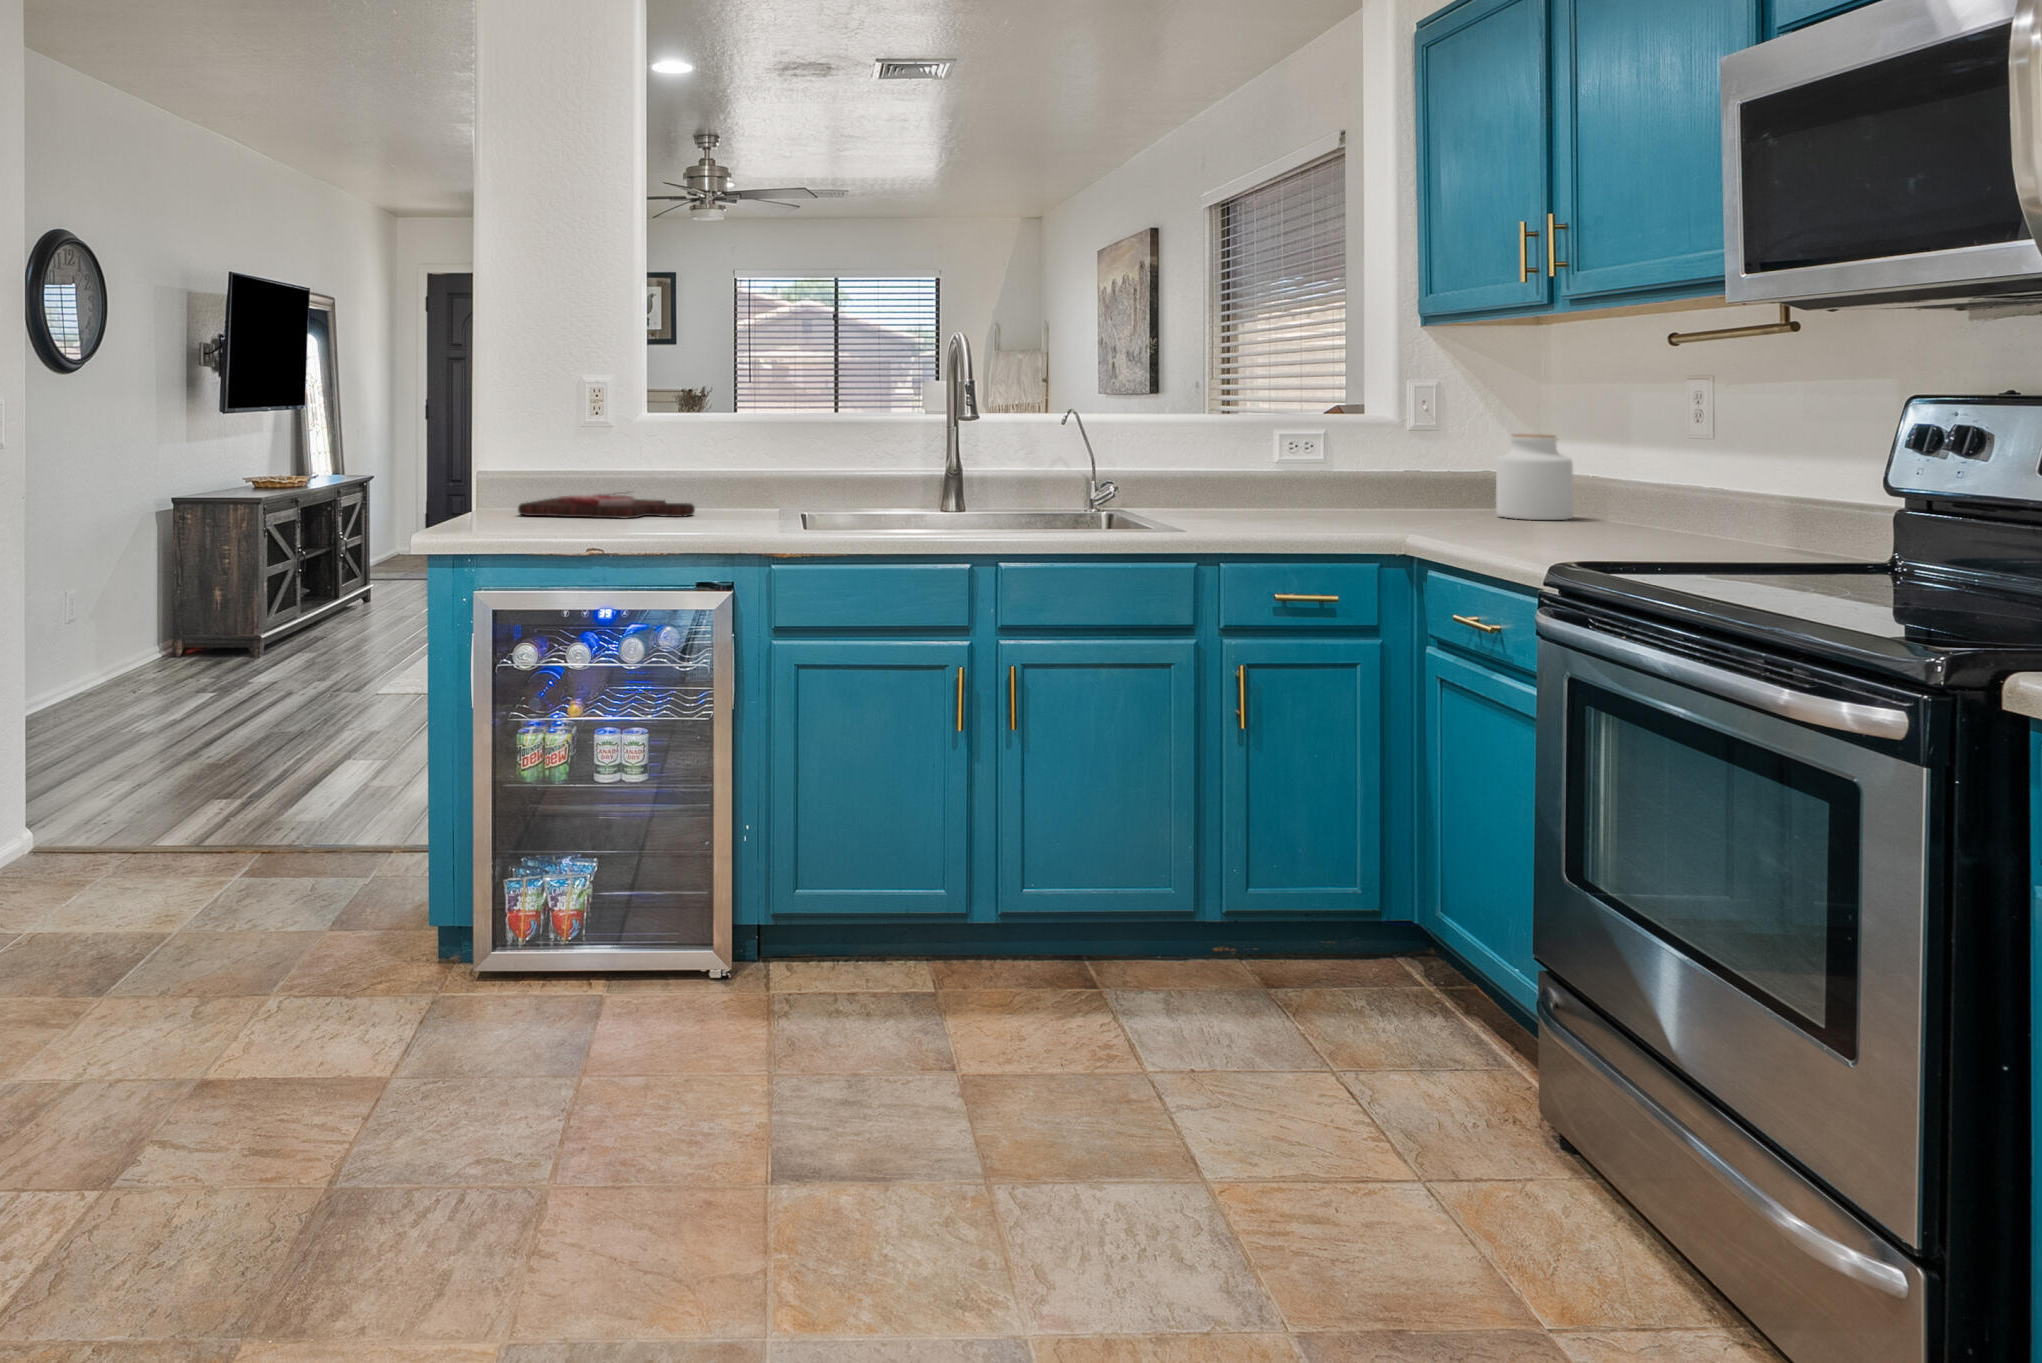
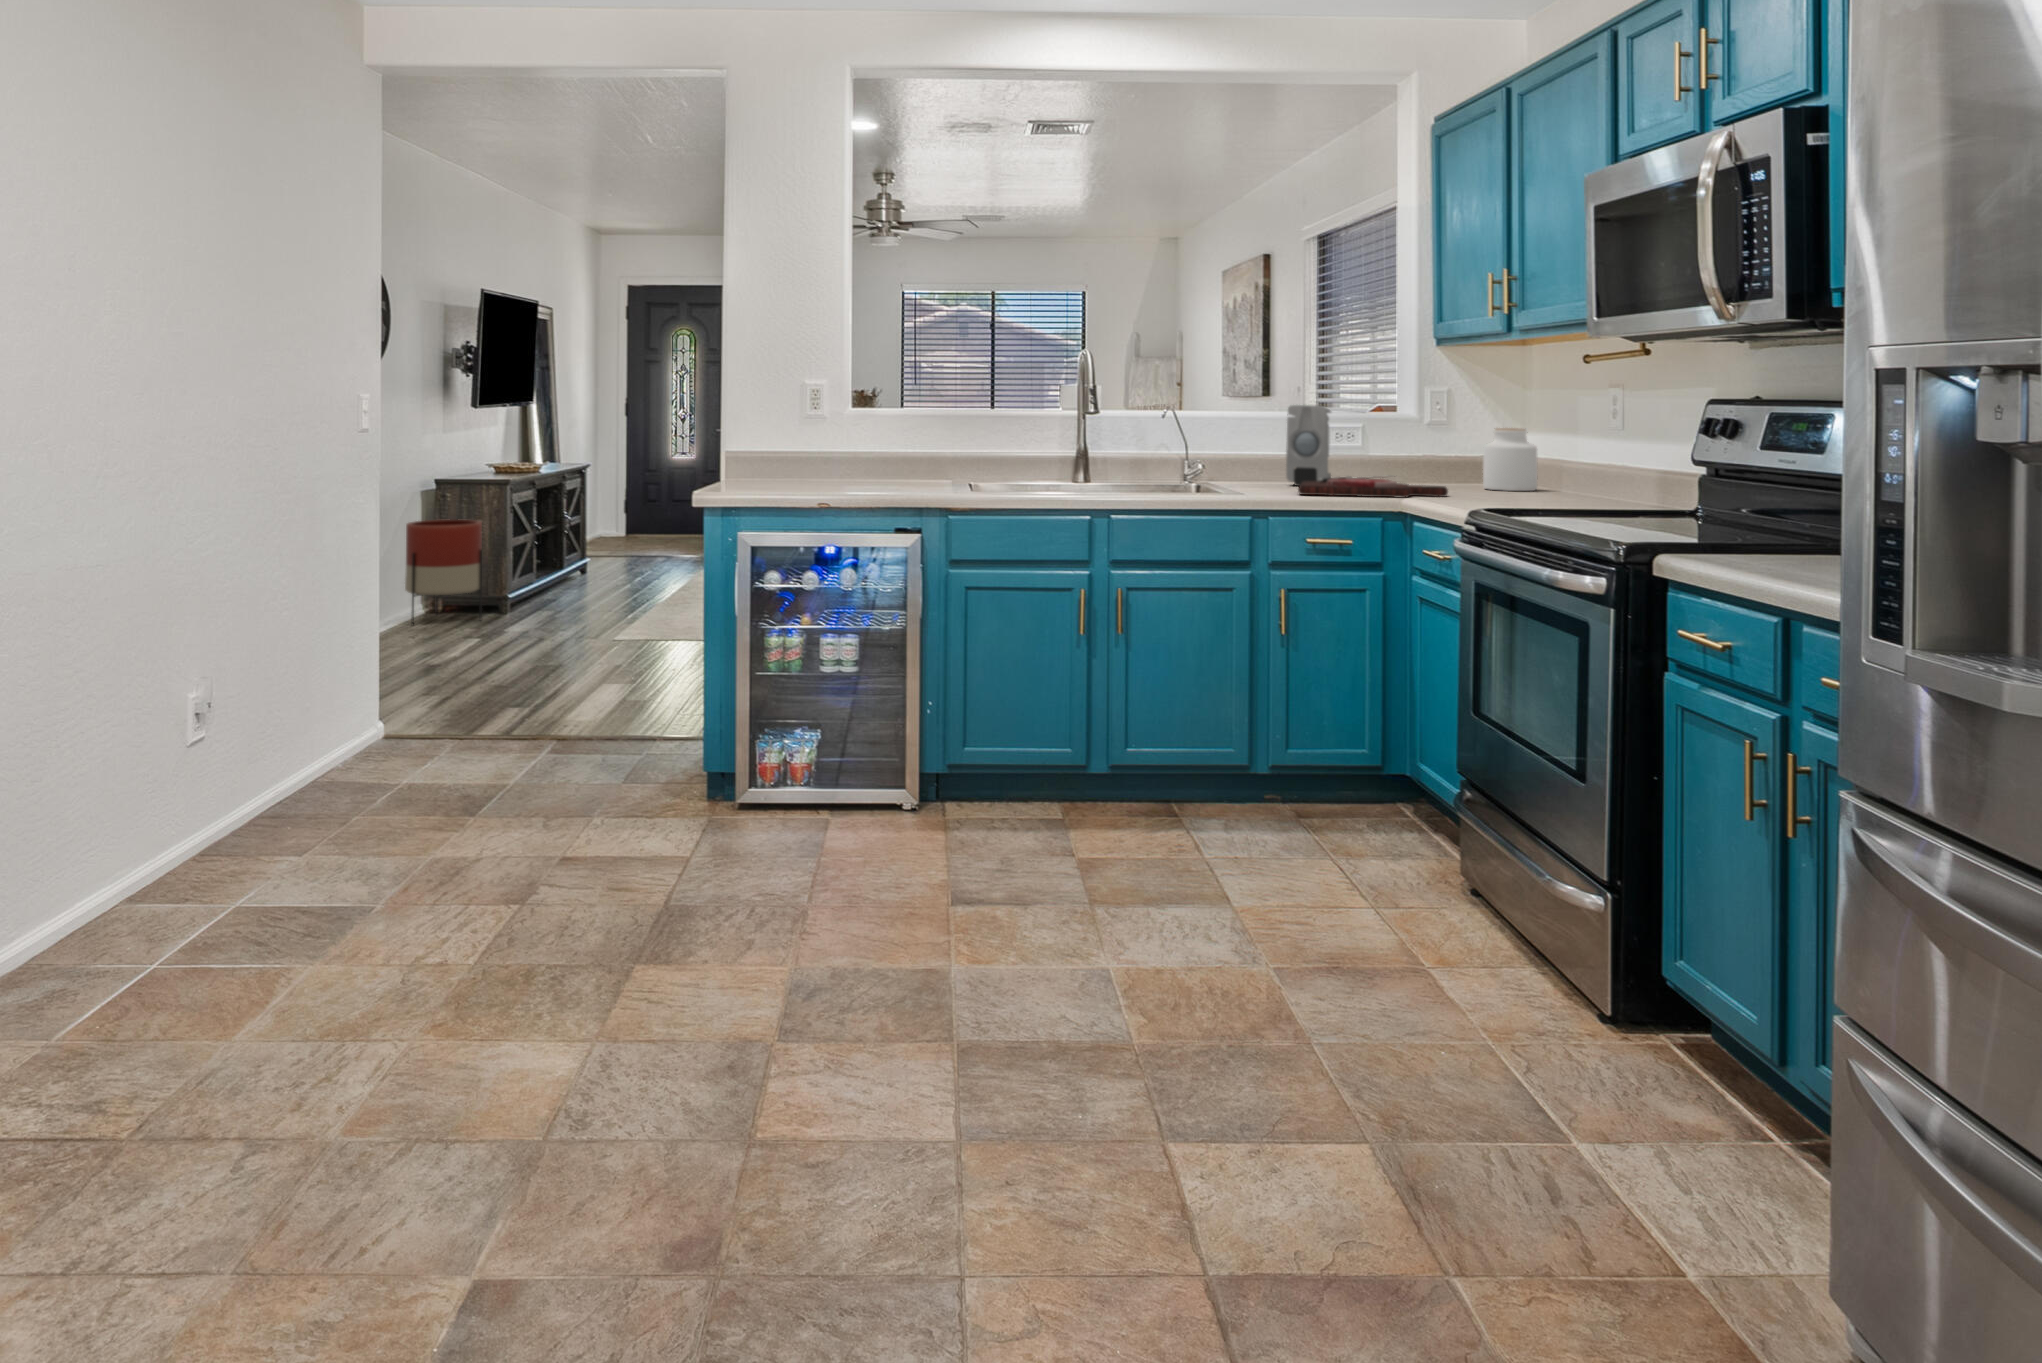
soap dispenser: none [1226,405,1282,513] -> present [1286,405,1331,486]
cutting board: present [518,491,695,518] -> present [1298,476,1448,498]
planter: none [131,545,226,674] -> present [405,519,482,624]

